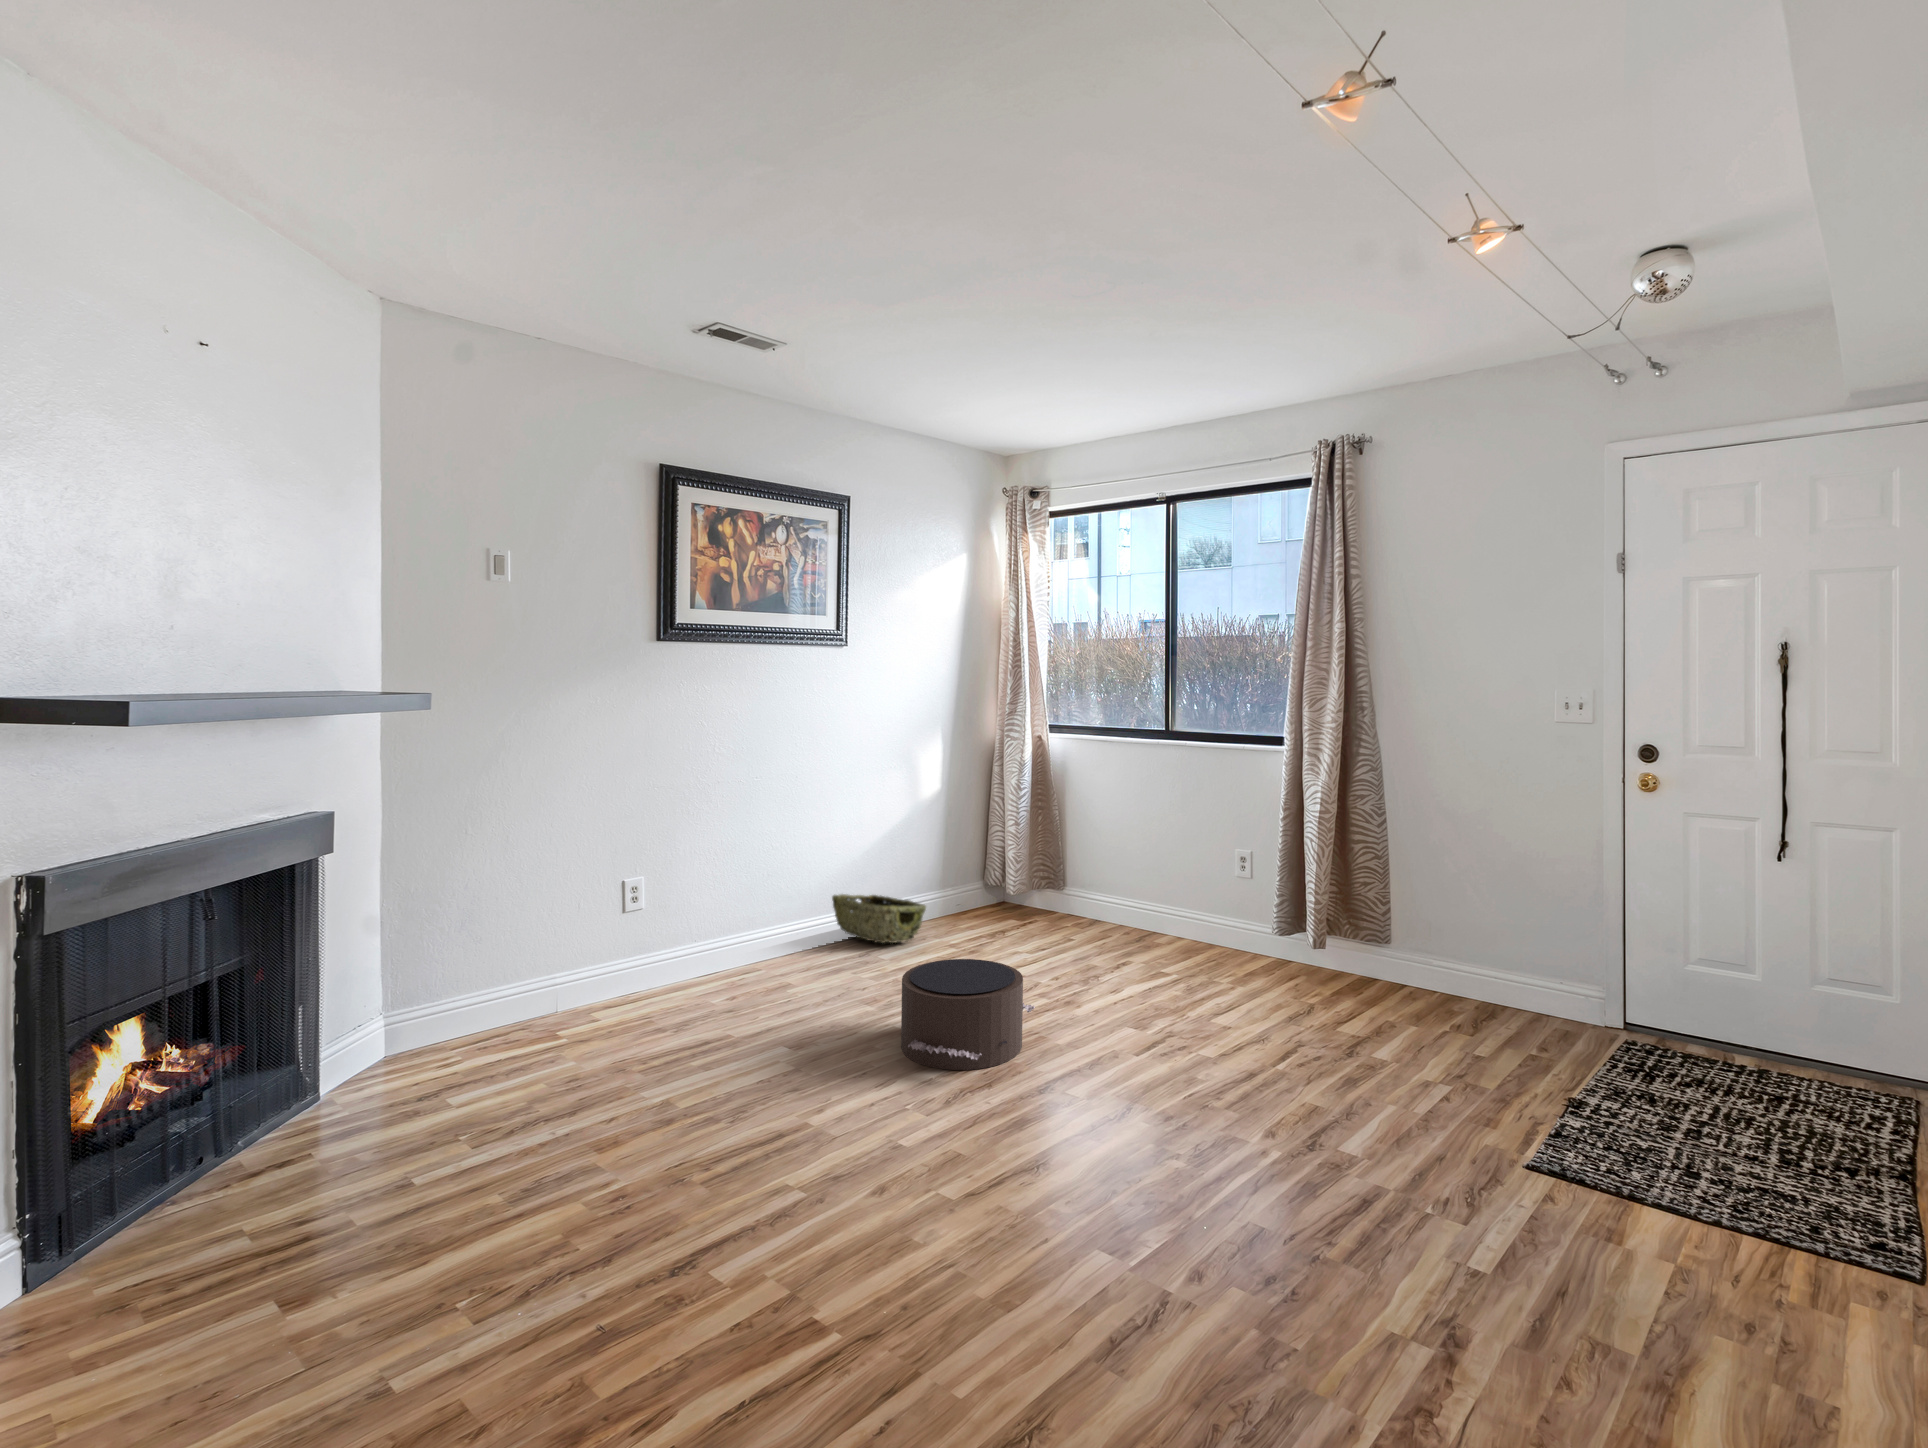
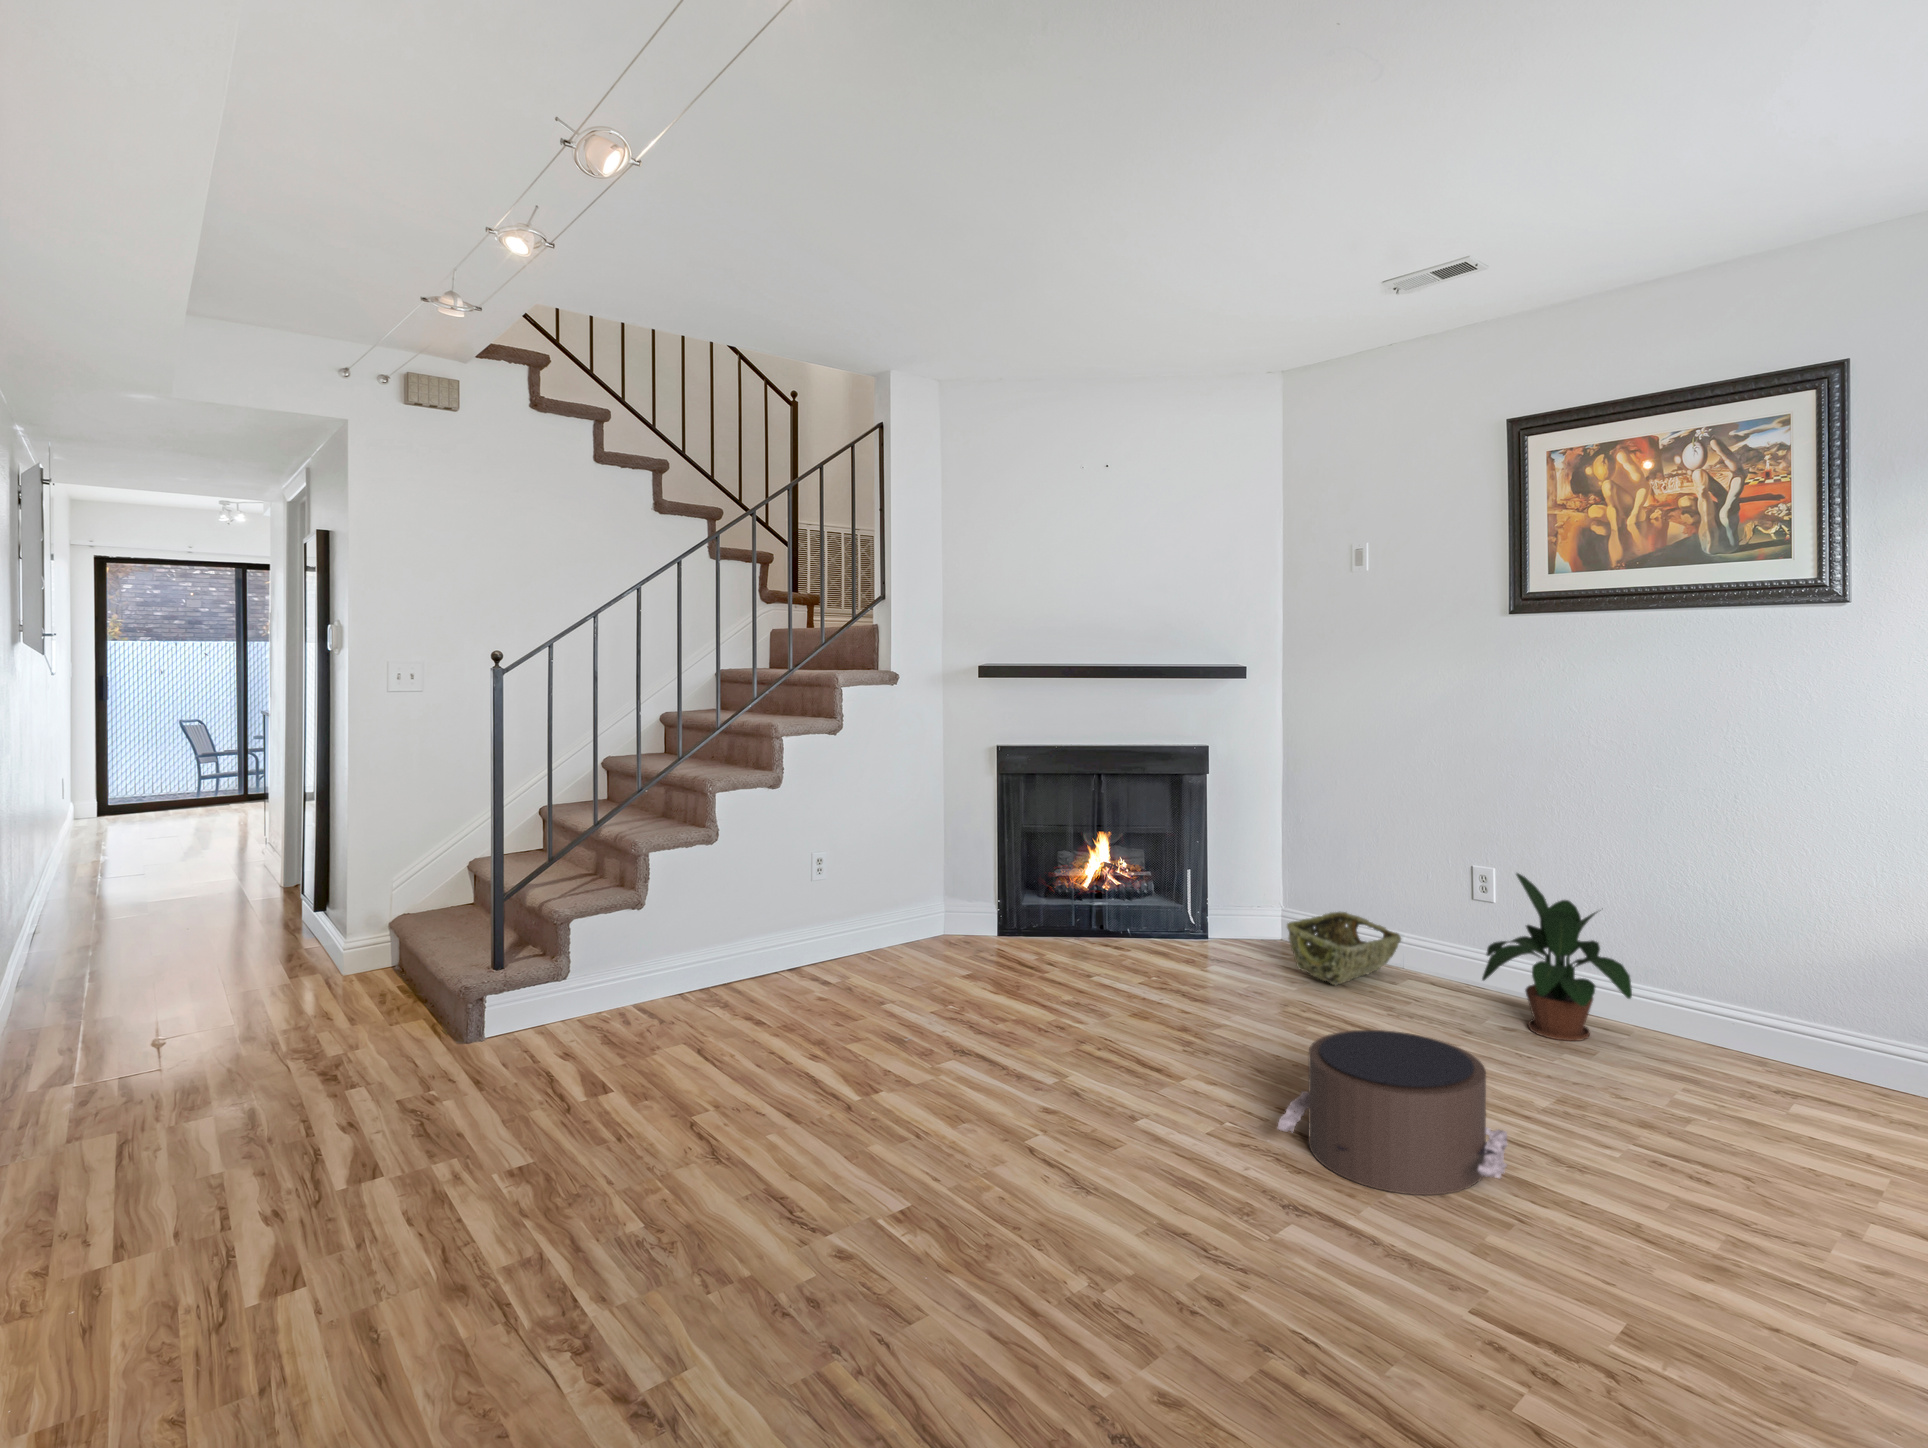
potted plant: none [694,856,811,979] -> present [1482,873,1632,1041]
woven basket: present [832,894,926,943] -> present [1287,912,1401,985]

